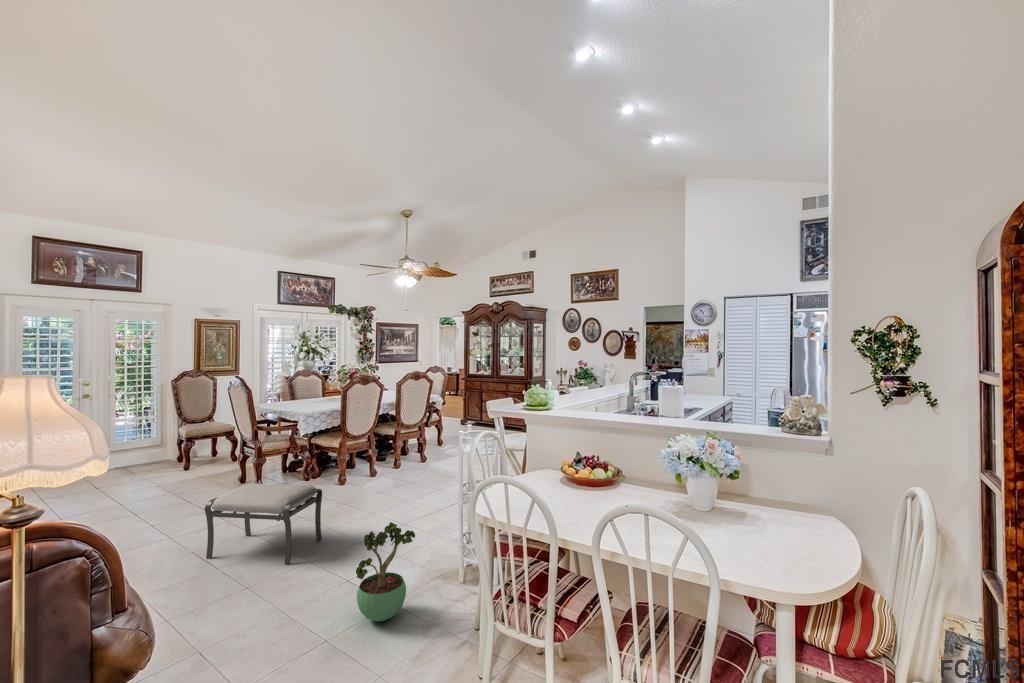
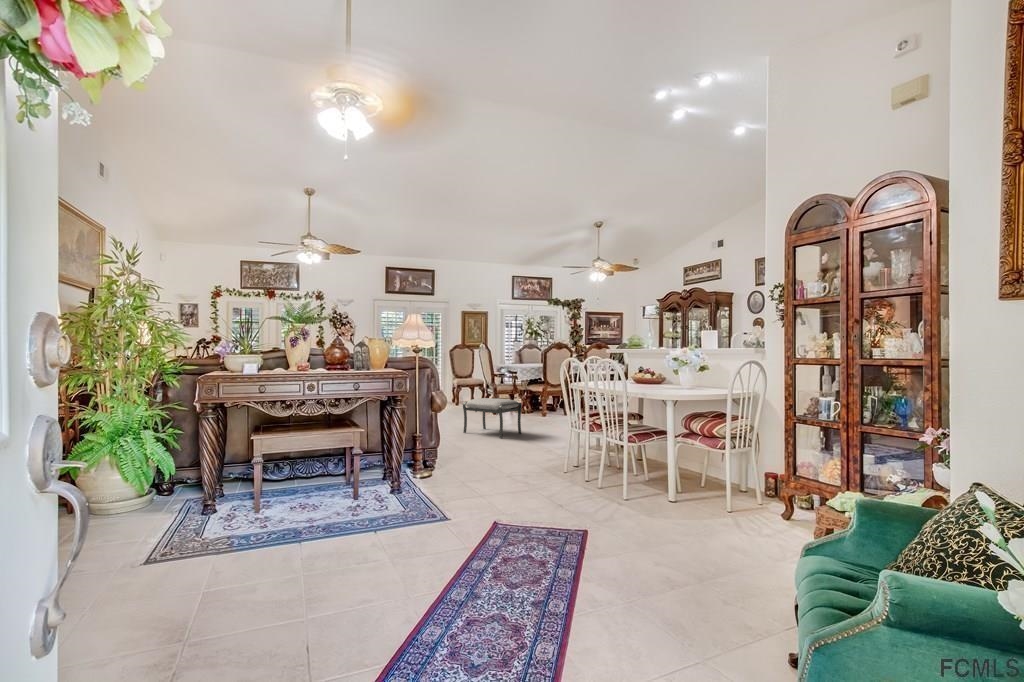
potted plant: present [356,522,415,621] -> none [524,404,556,456]

